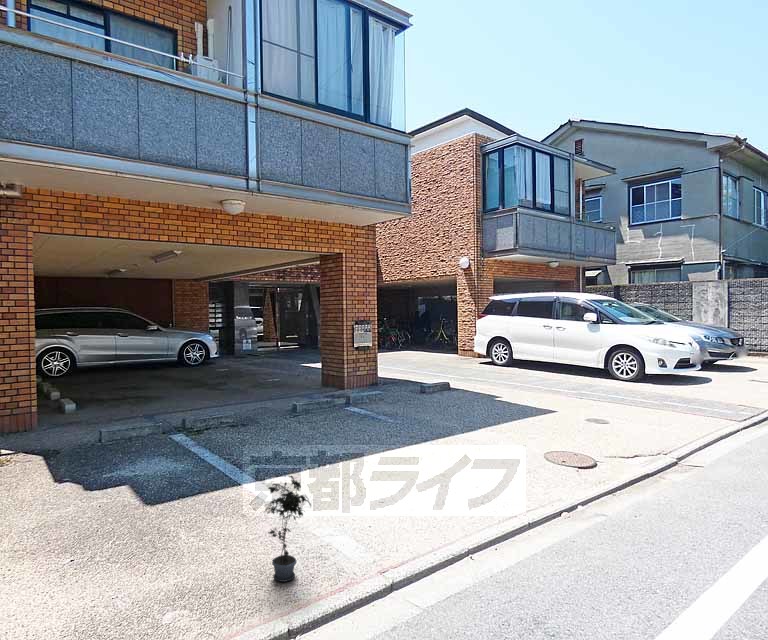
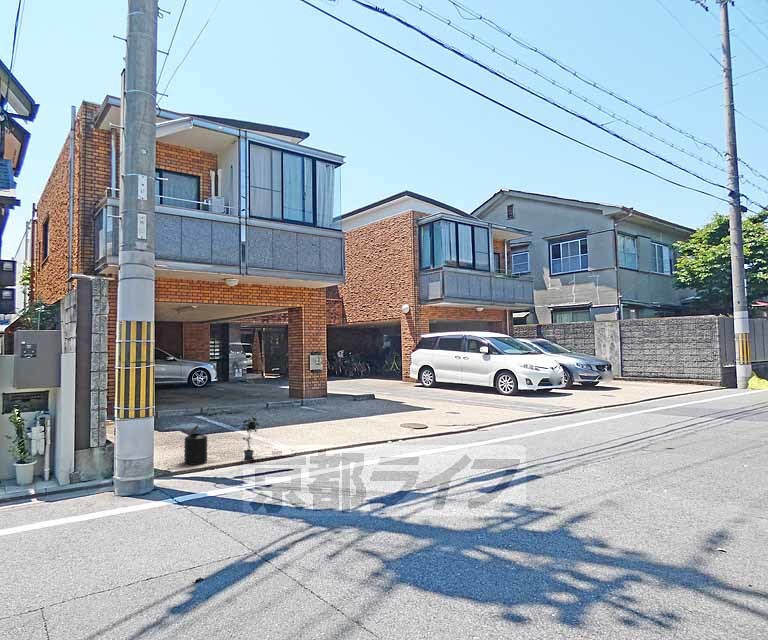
trash can: none [126,506,185,610] -> present [184,426,207,464]

